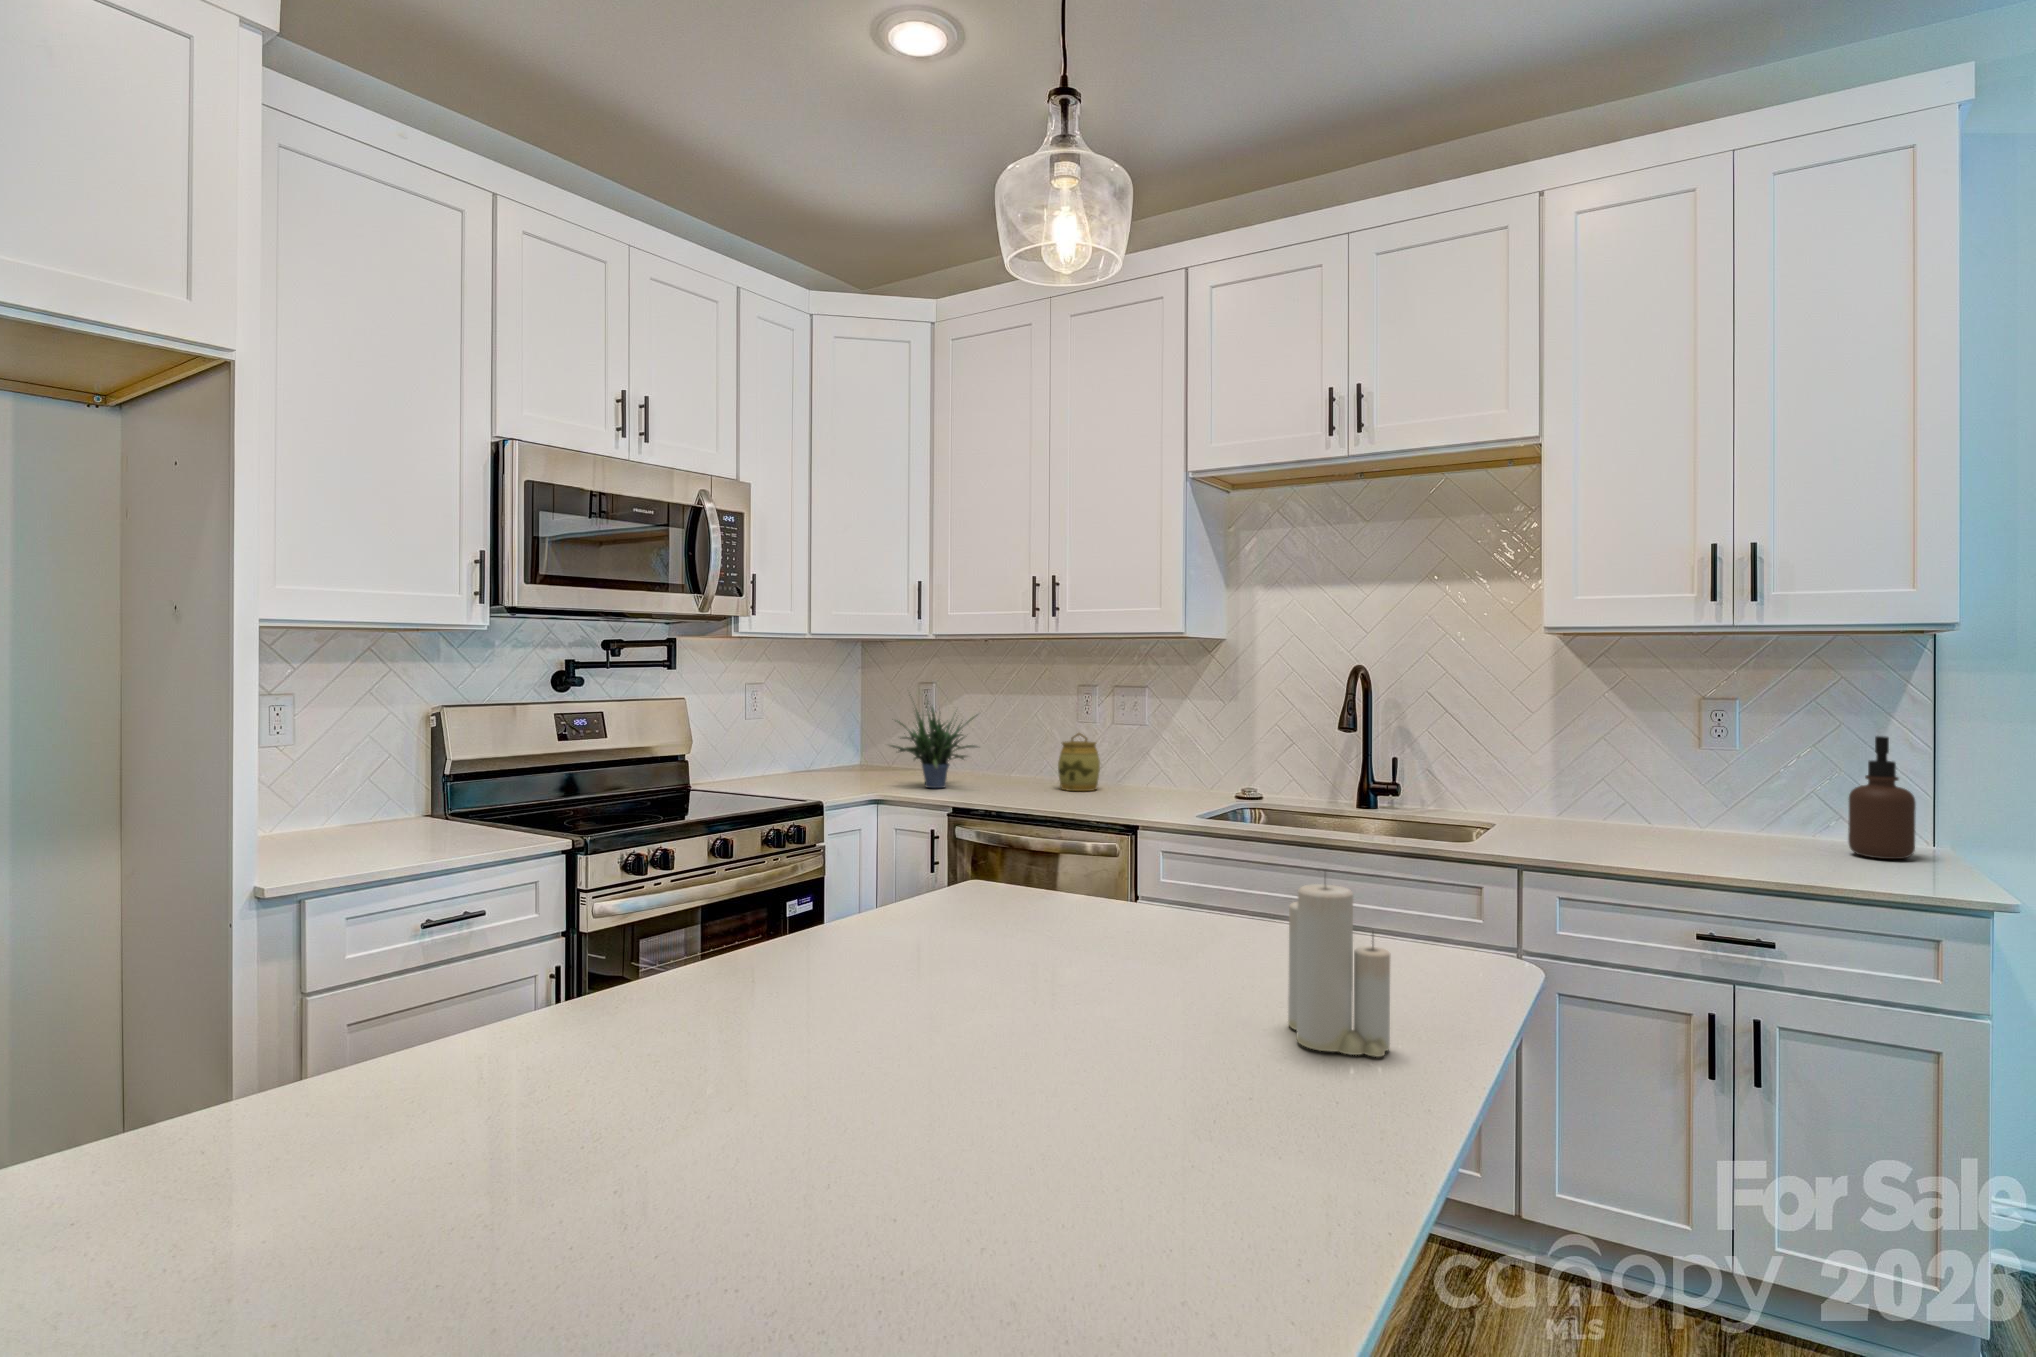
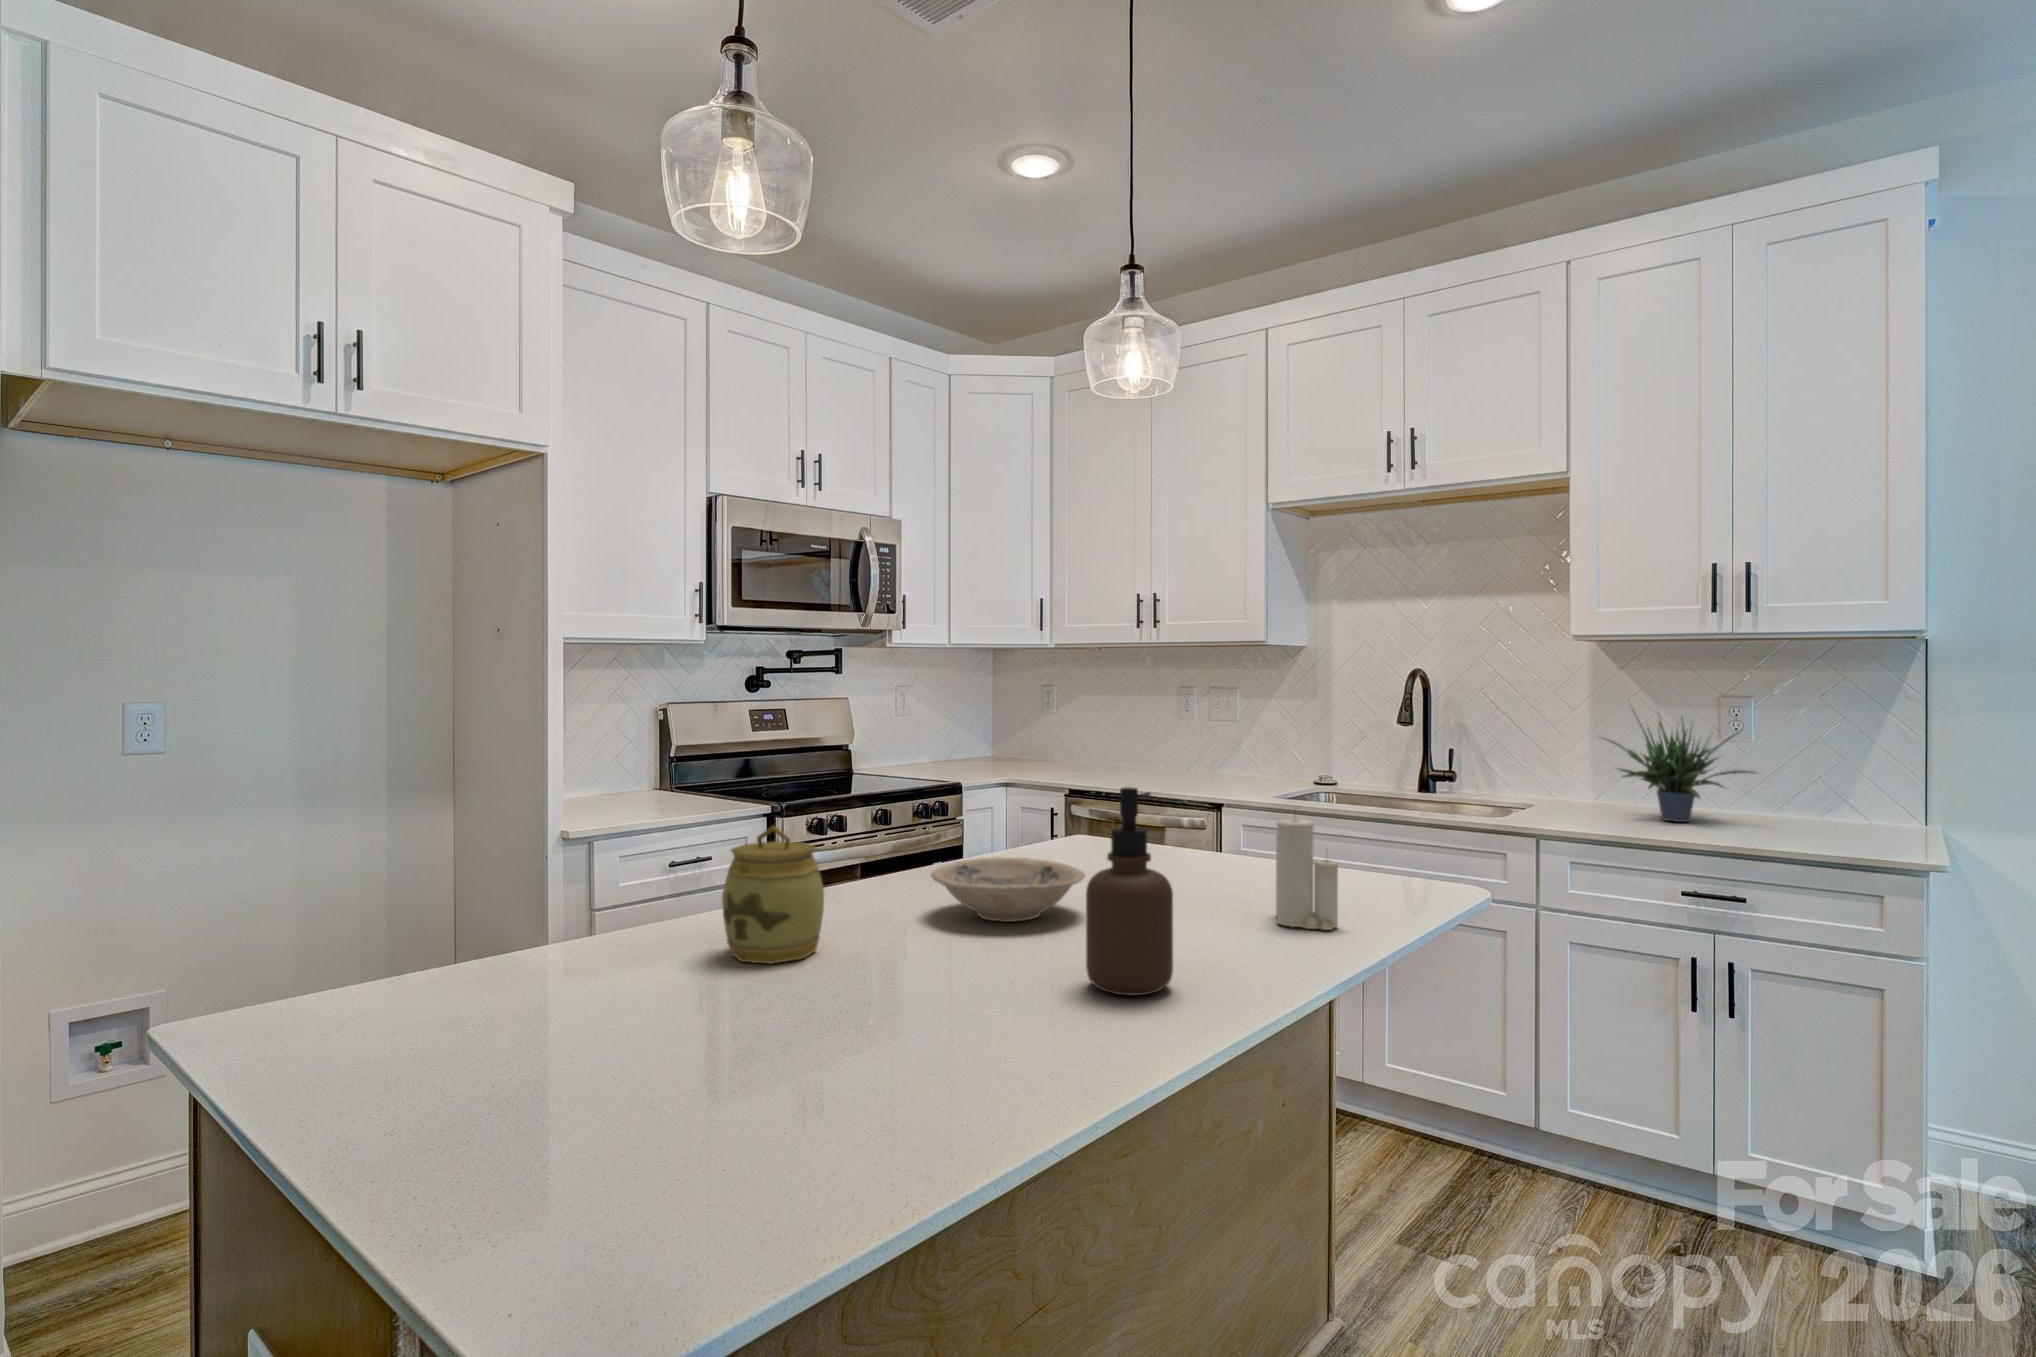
potted plant: present [891,708,978,788] -> present [1603,710,1755,822]
jar: present [1058,733,1100,791] -> present [722,826,824,964]
soap dispenser: present [1848,736,1916,859] -> present [1086,787,1173,995]
bowl: none [766,942,1009,1056] -> present [931,857,1085,922]

